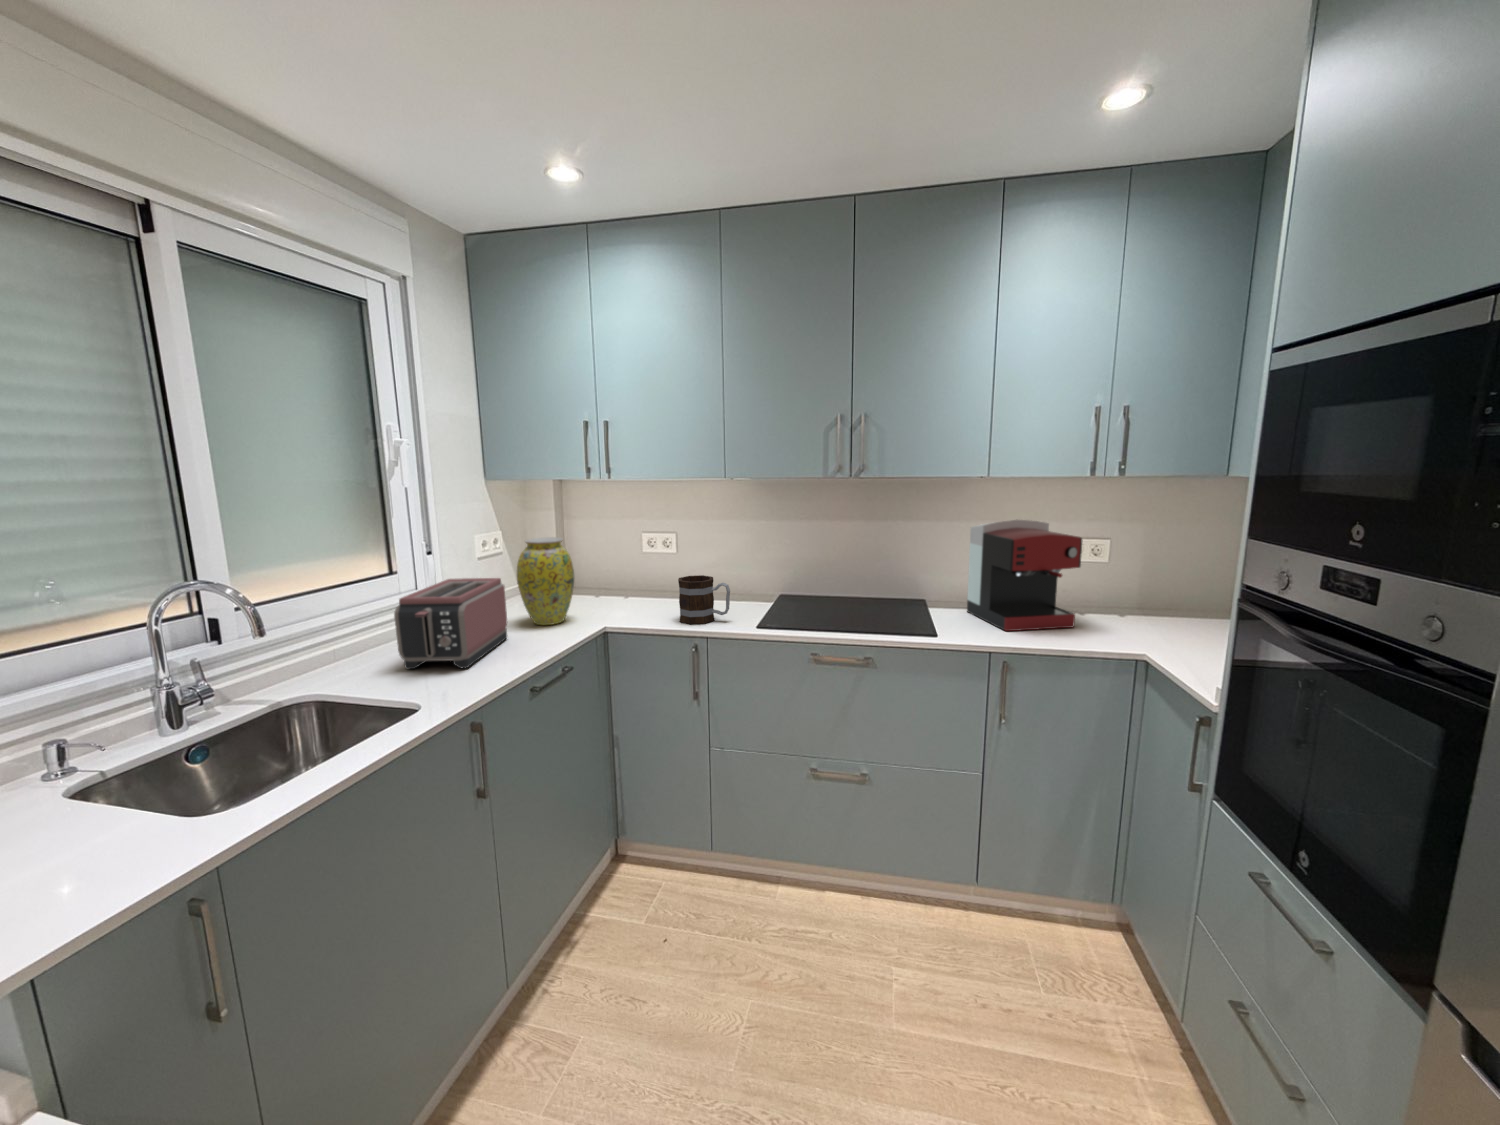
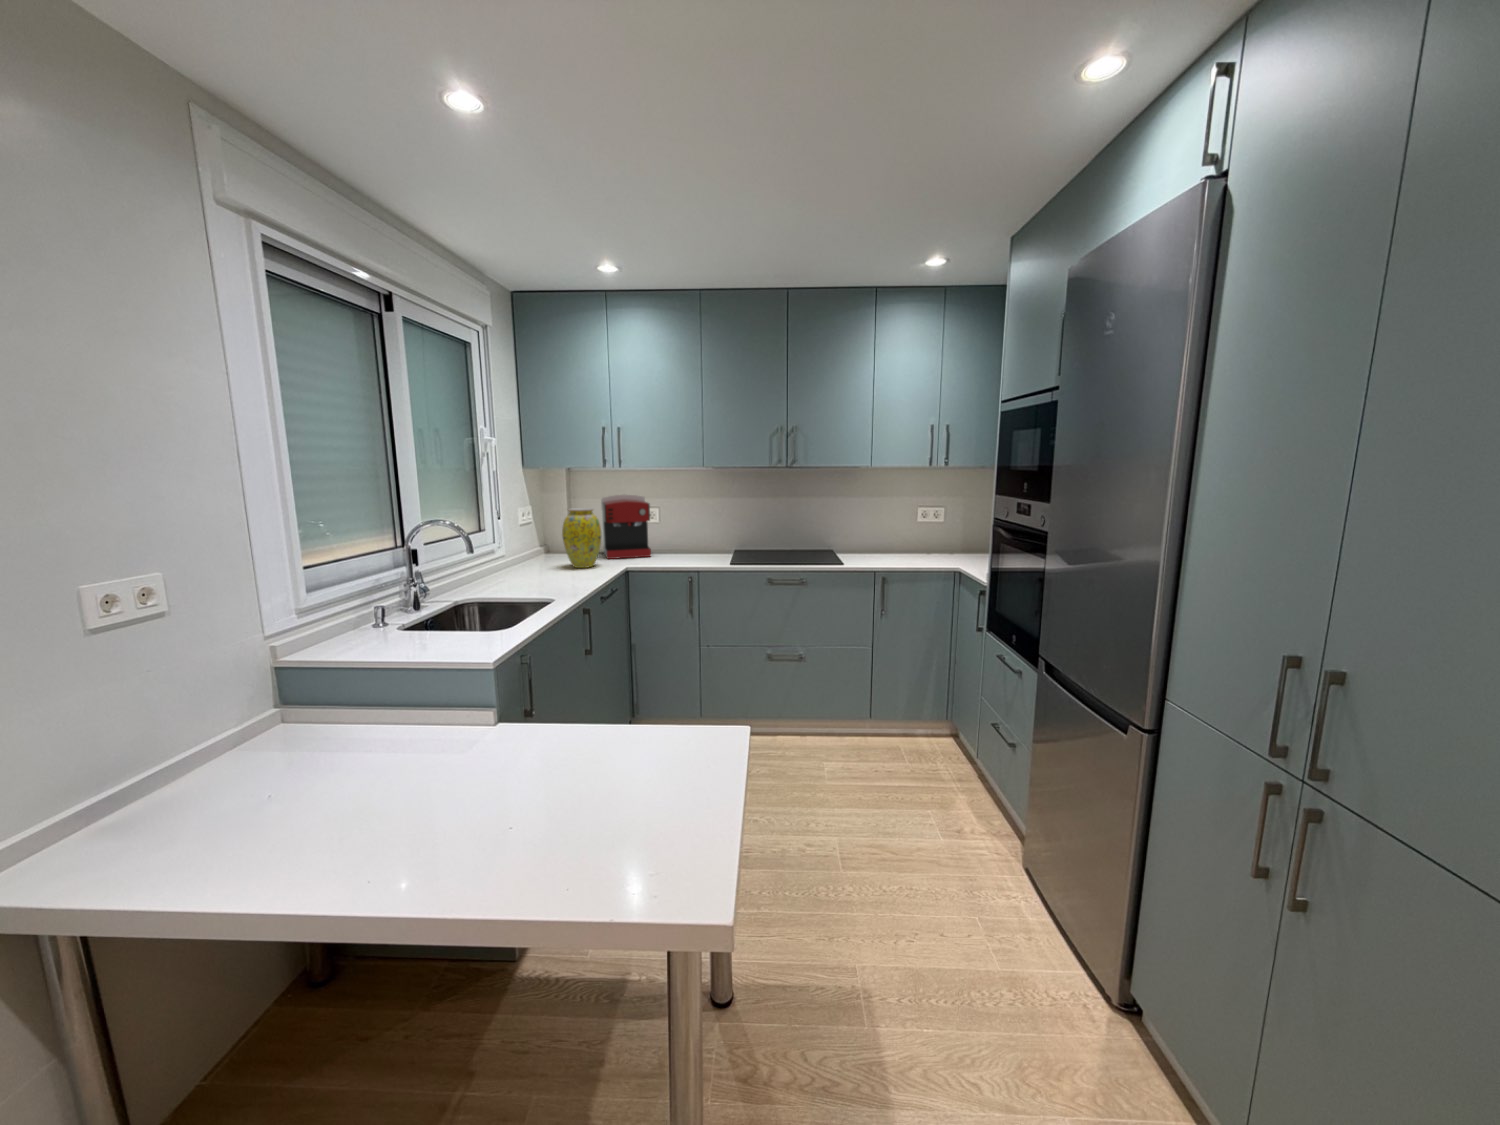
coffee maker: present [967,520,1082,631] -> present [601,495,651,559]
mug: present [678,575,730,624] -> none [674,534,710,565]
toaster: present [394,578,507,669] -> none [508,532,565,588]

